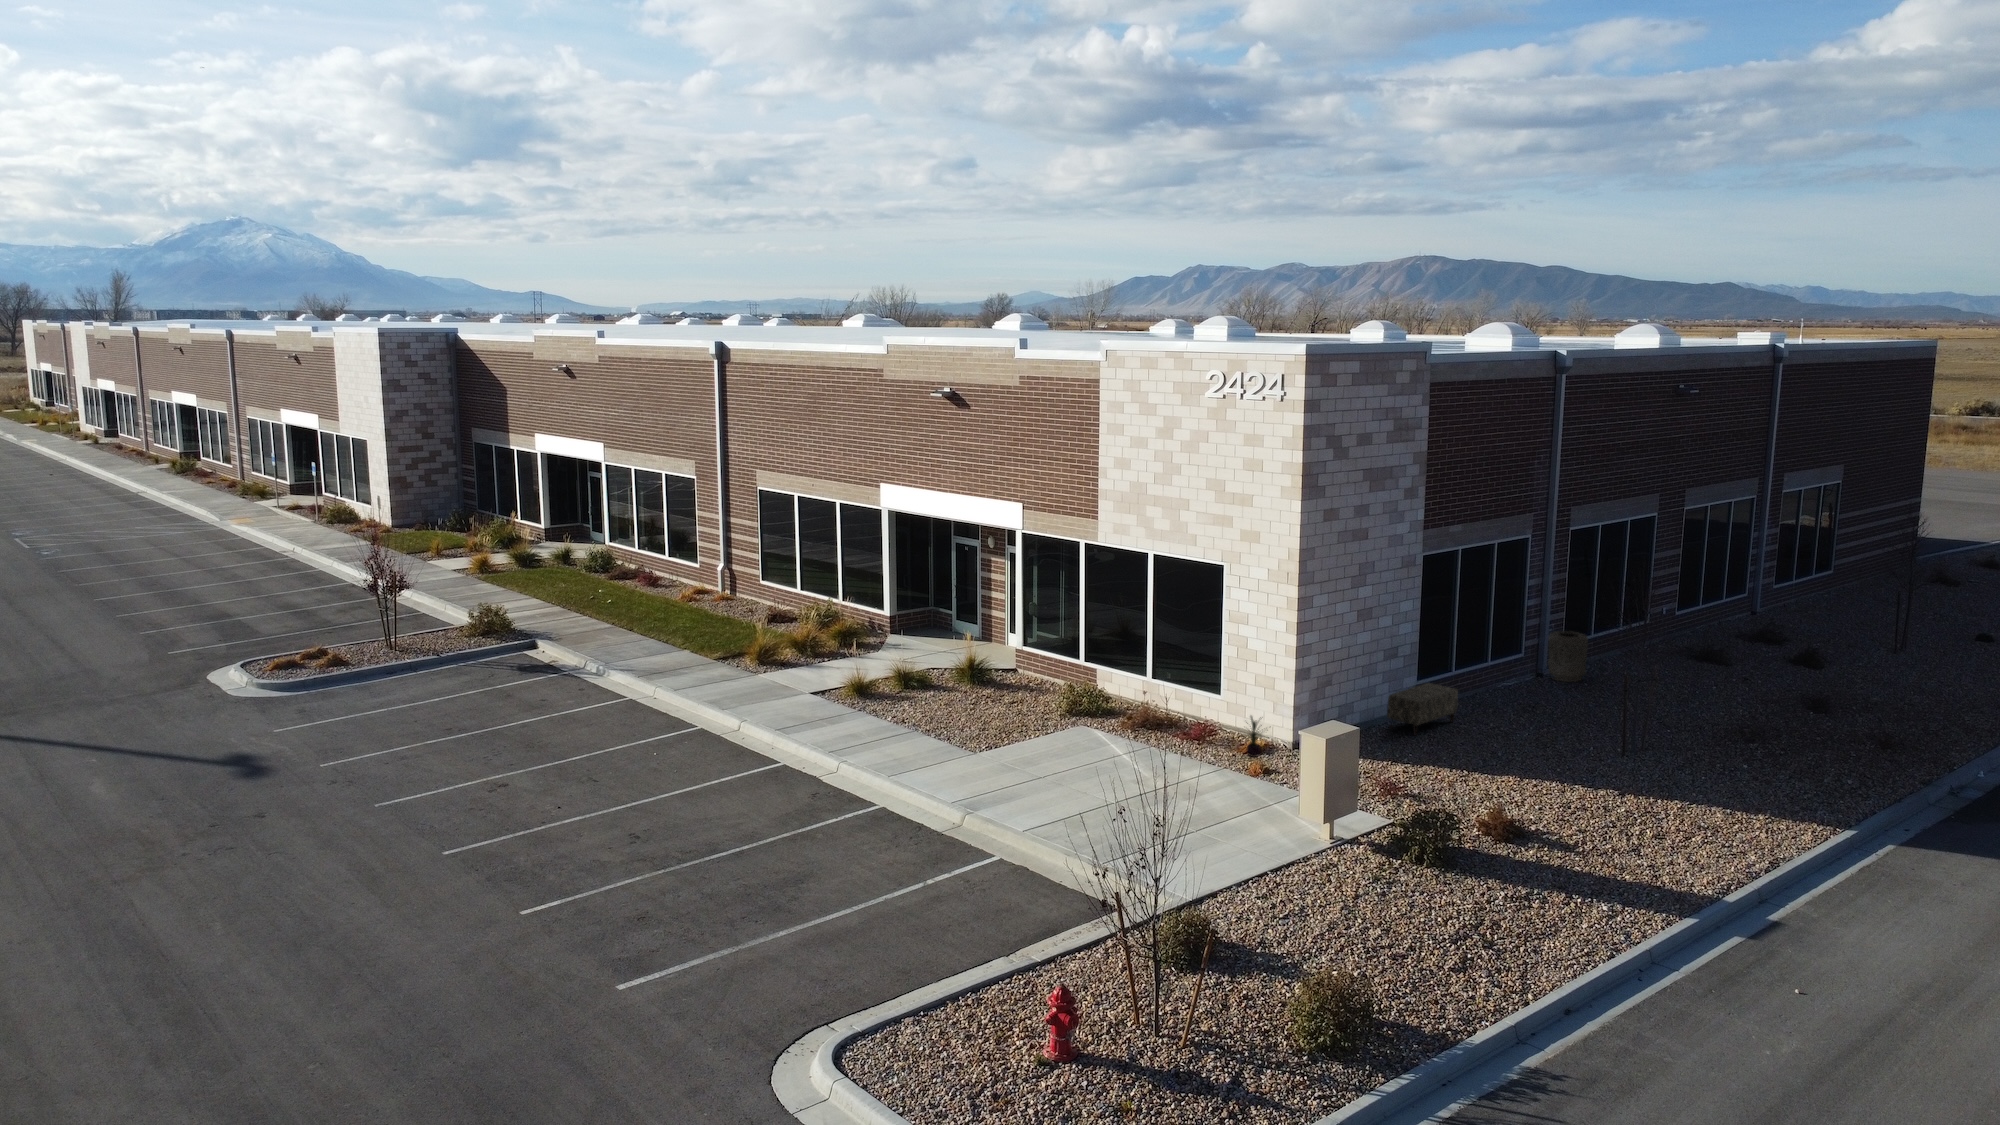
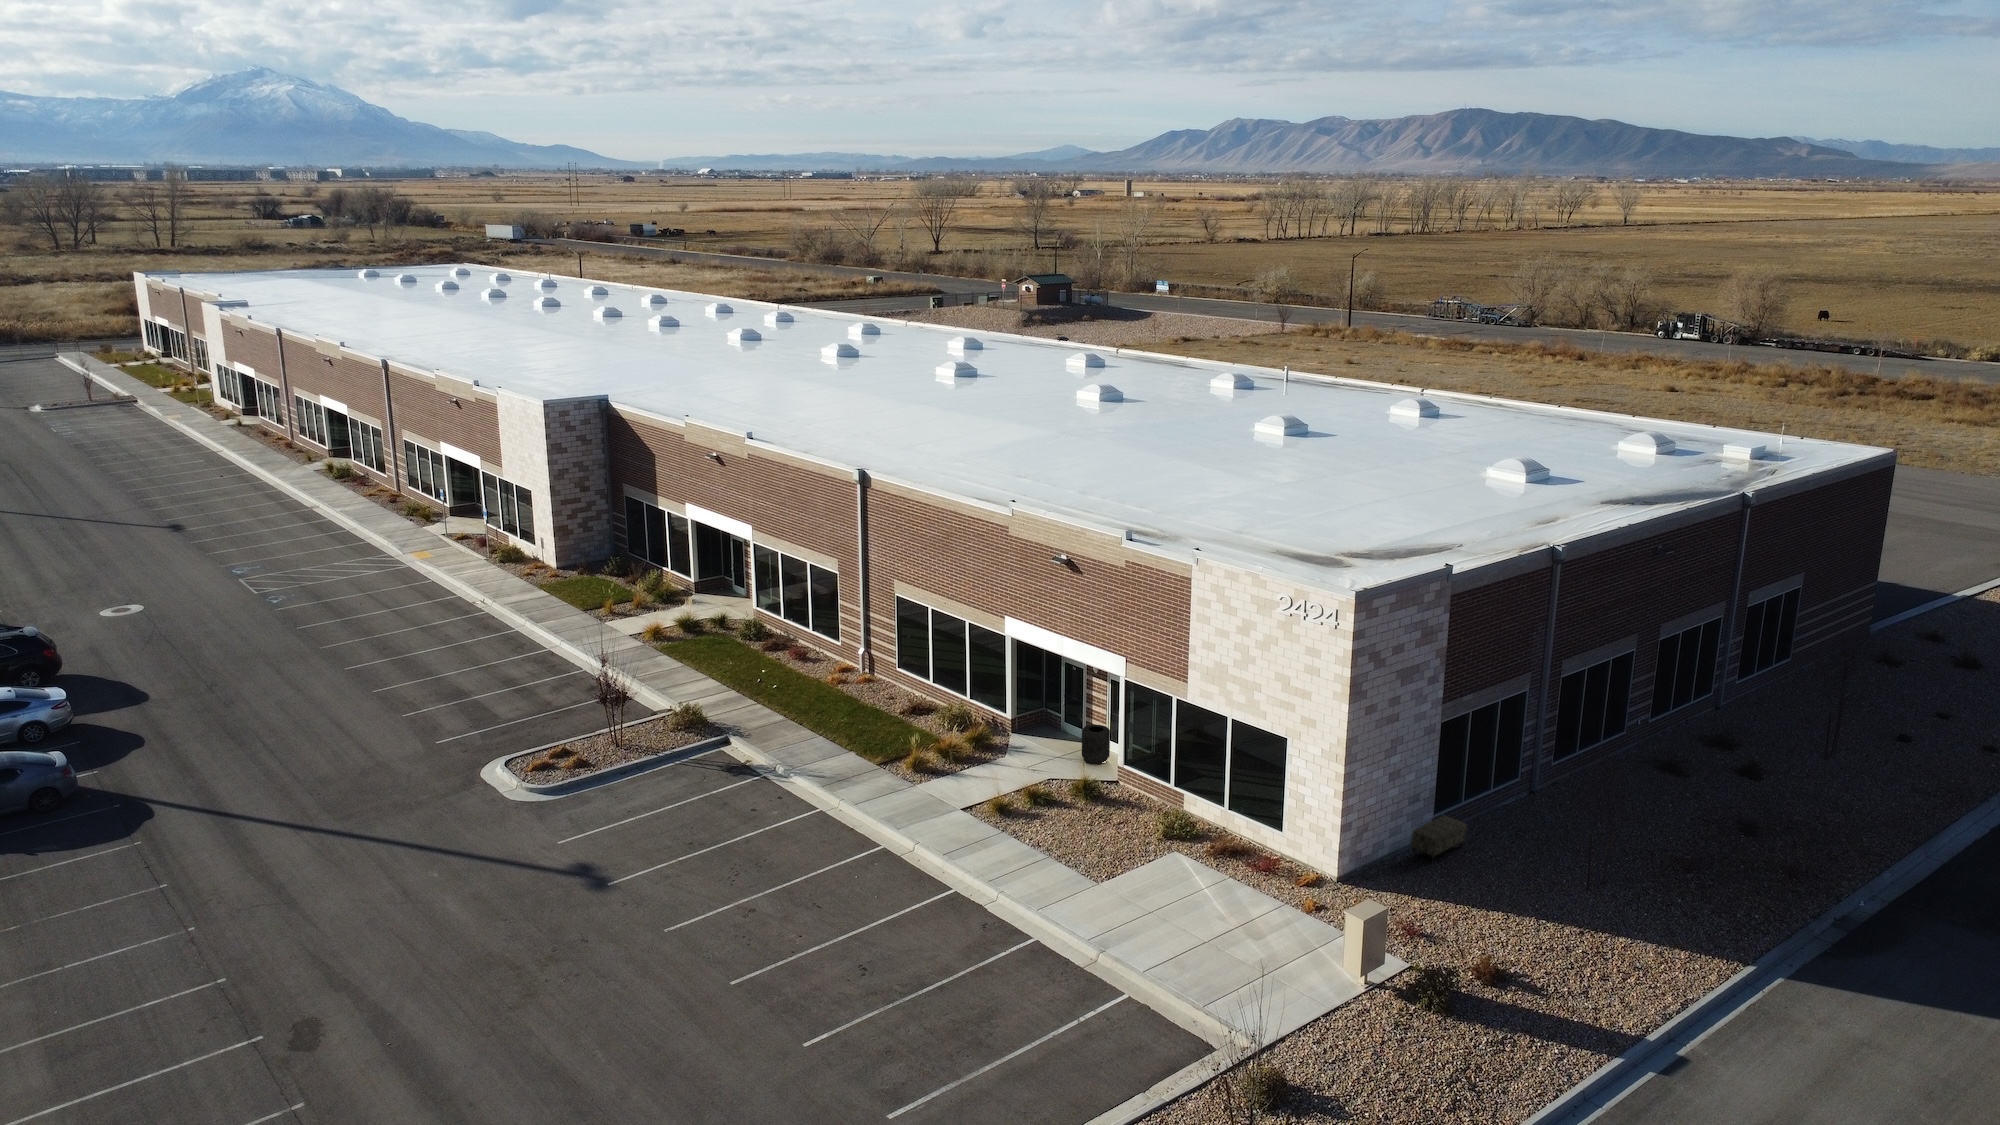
trash can: present [1548,631,1588,682] -> present [1082,725,1110,765]
decorative plant: present [1247,716,1262,757] -> none [1293,855,1325,887]

